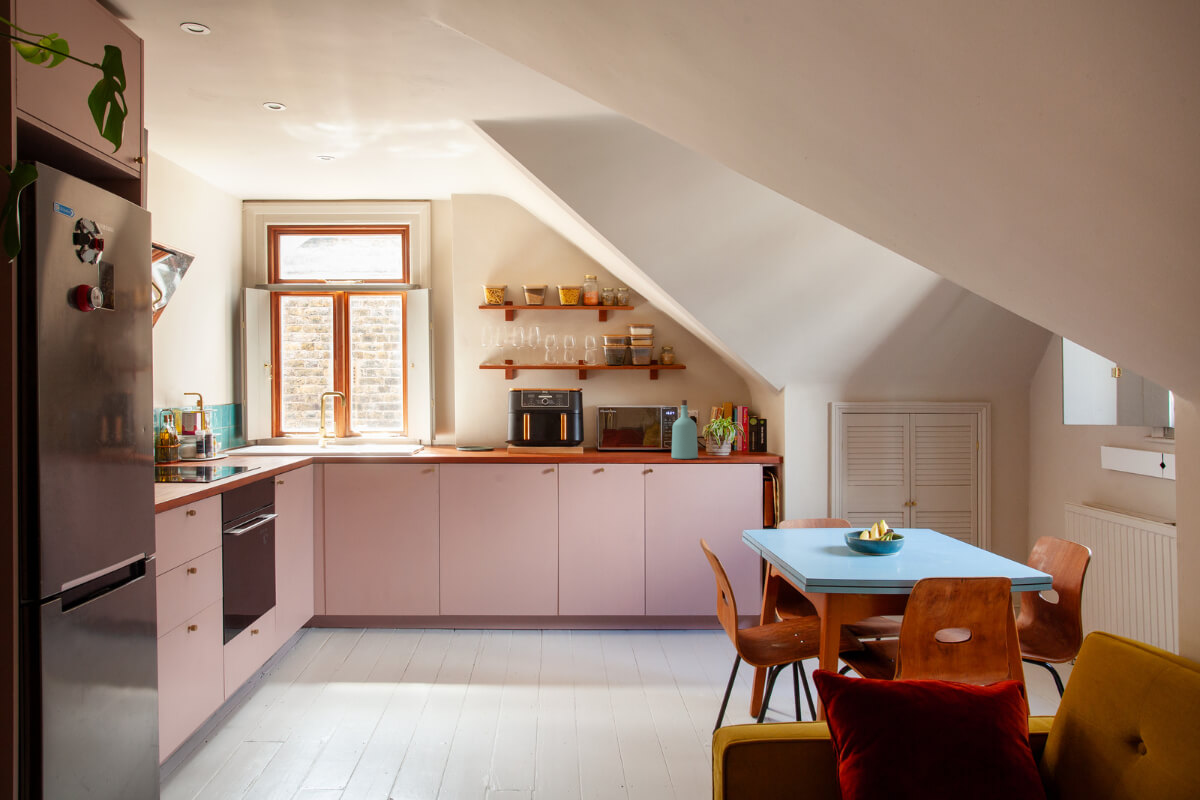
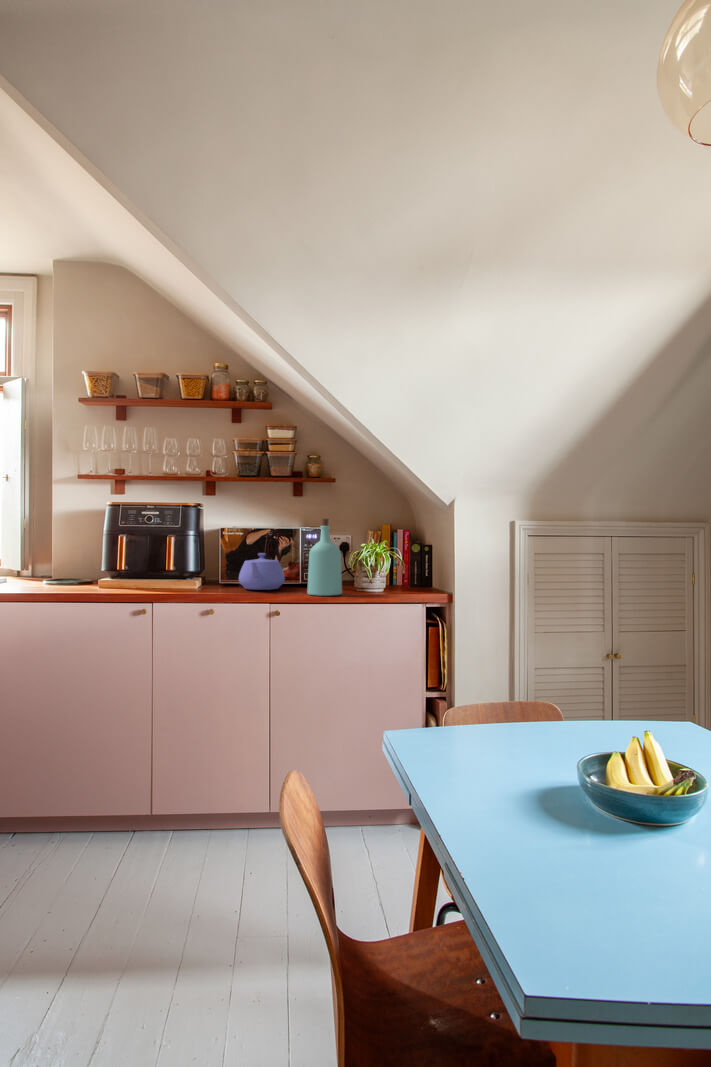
teapot: none [616,427,651,455] -> present [239,553,285,590]

